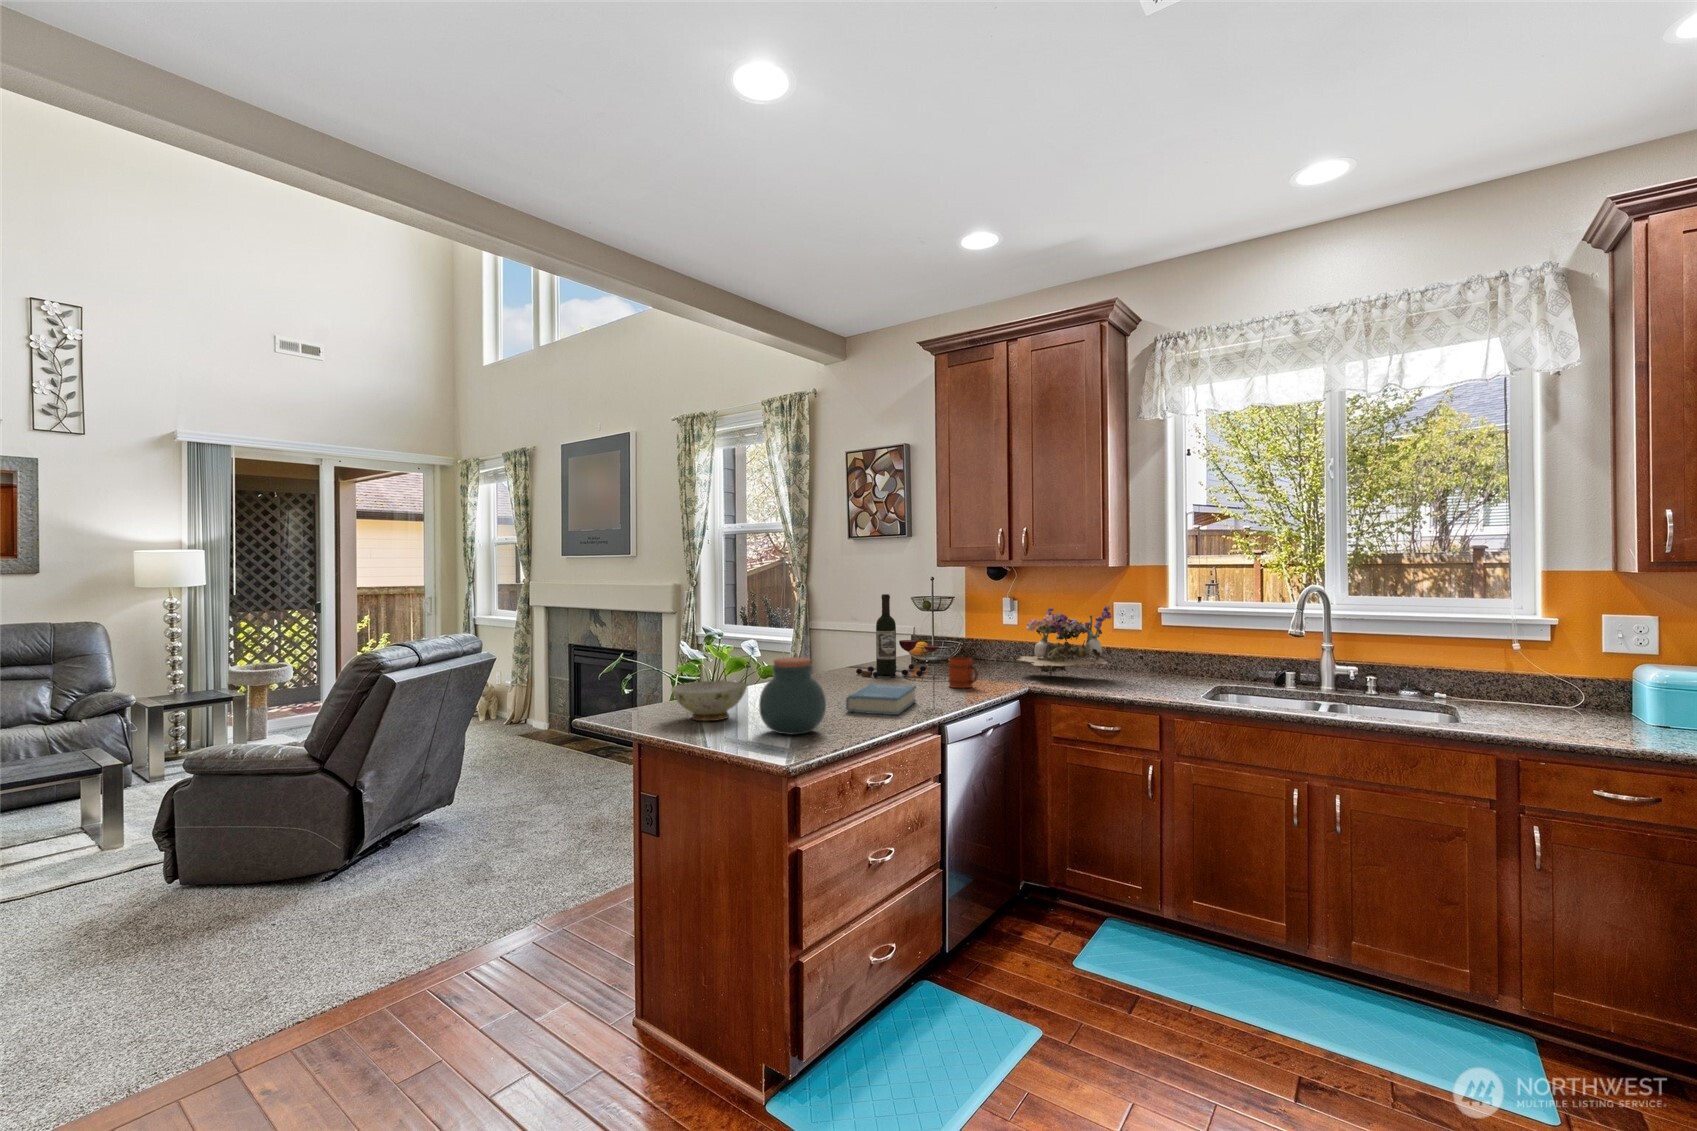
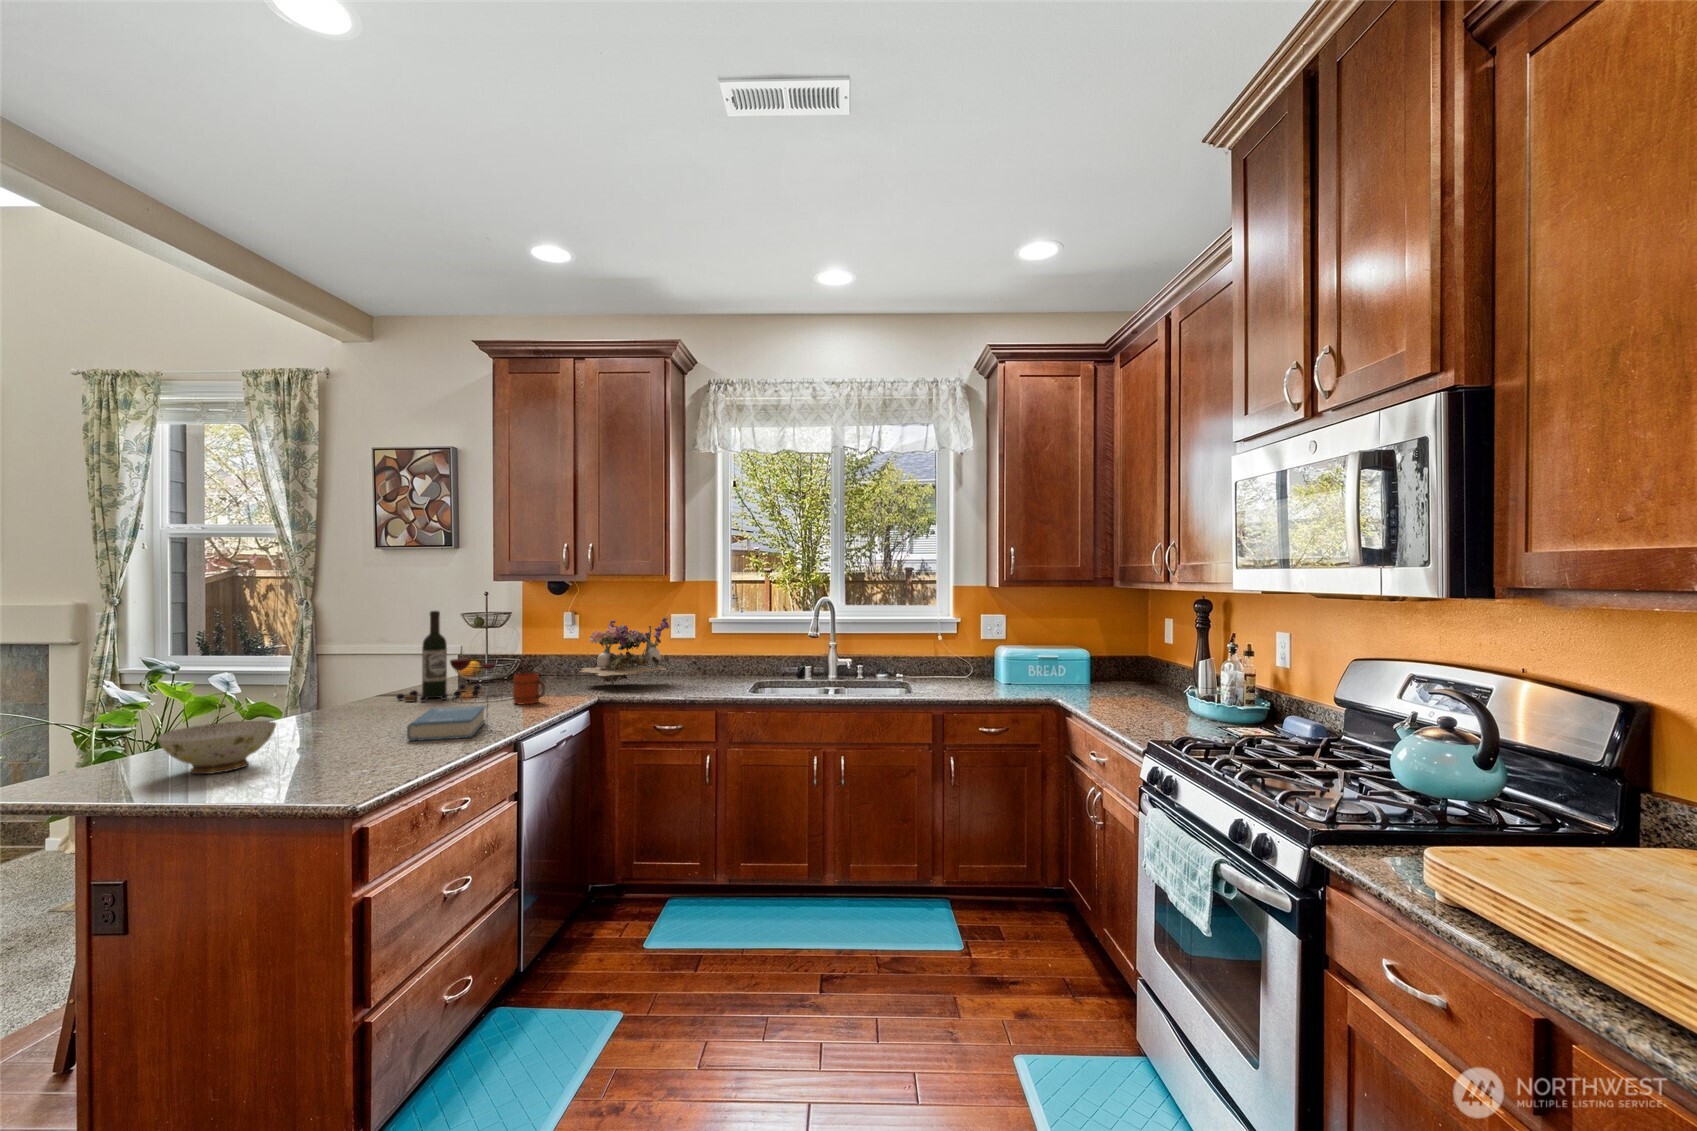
jar: present [759,657,826,735] -> none [305,686,394,773]

